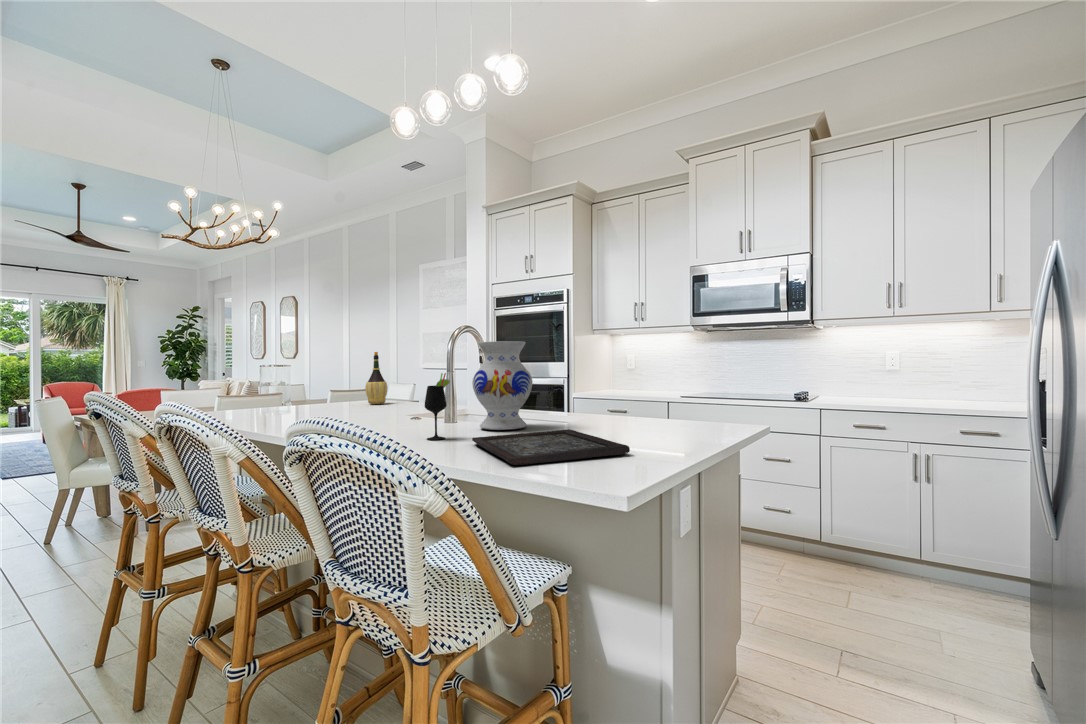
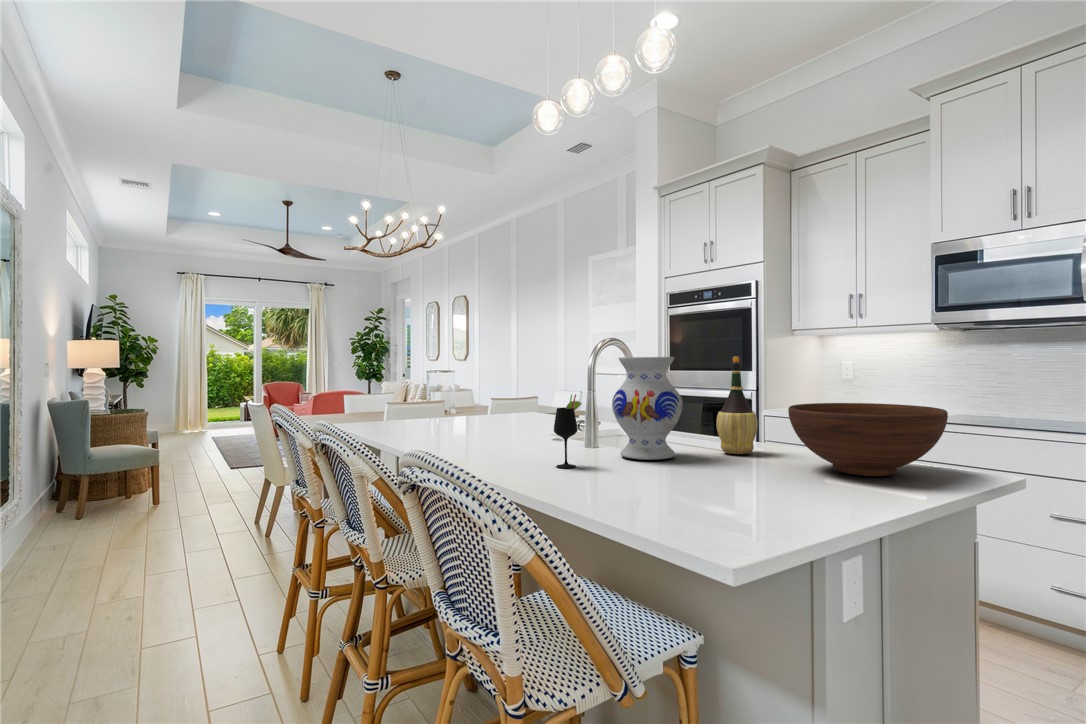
wine bottle: present [365,352,388,404] -> present [717,356,758,454]
fruit bowl: none [617,378,726,431] -> present [788,403,948,476]
tray: present [472,429,630,465] -> none [600,466,782,510]

